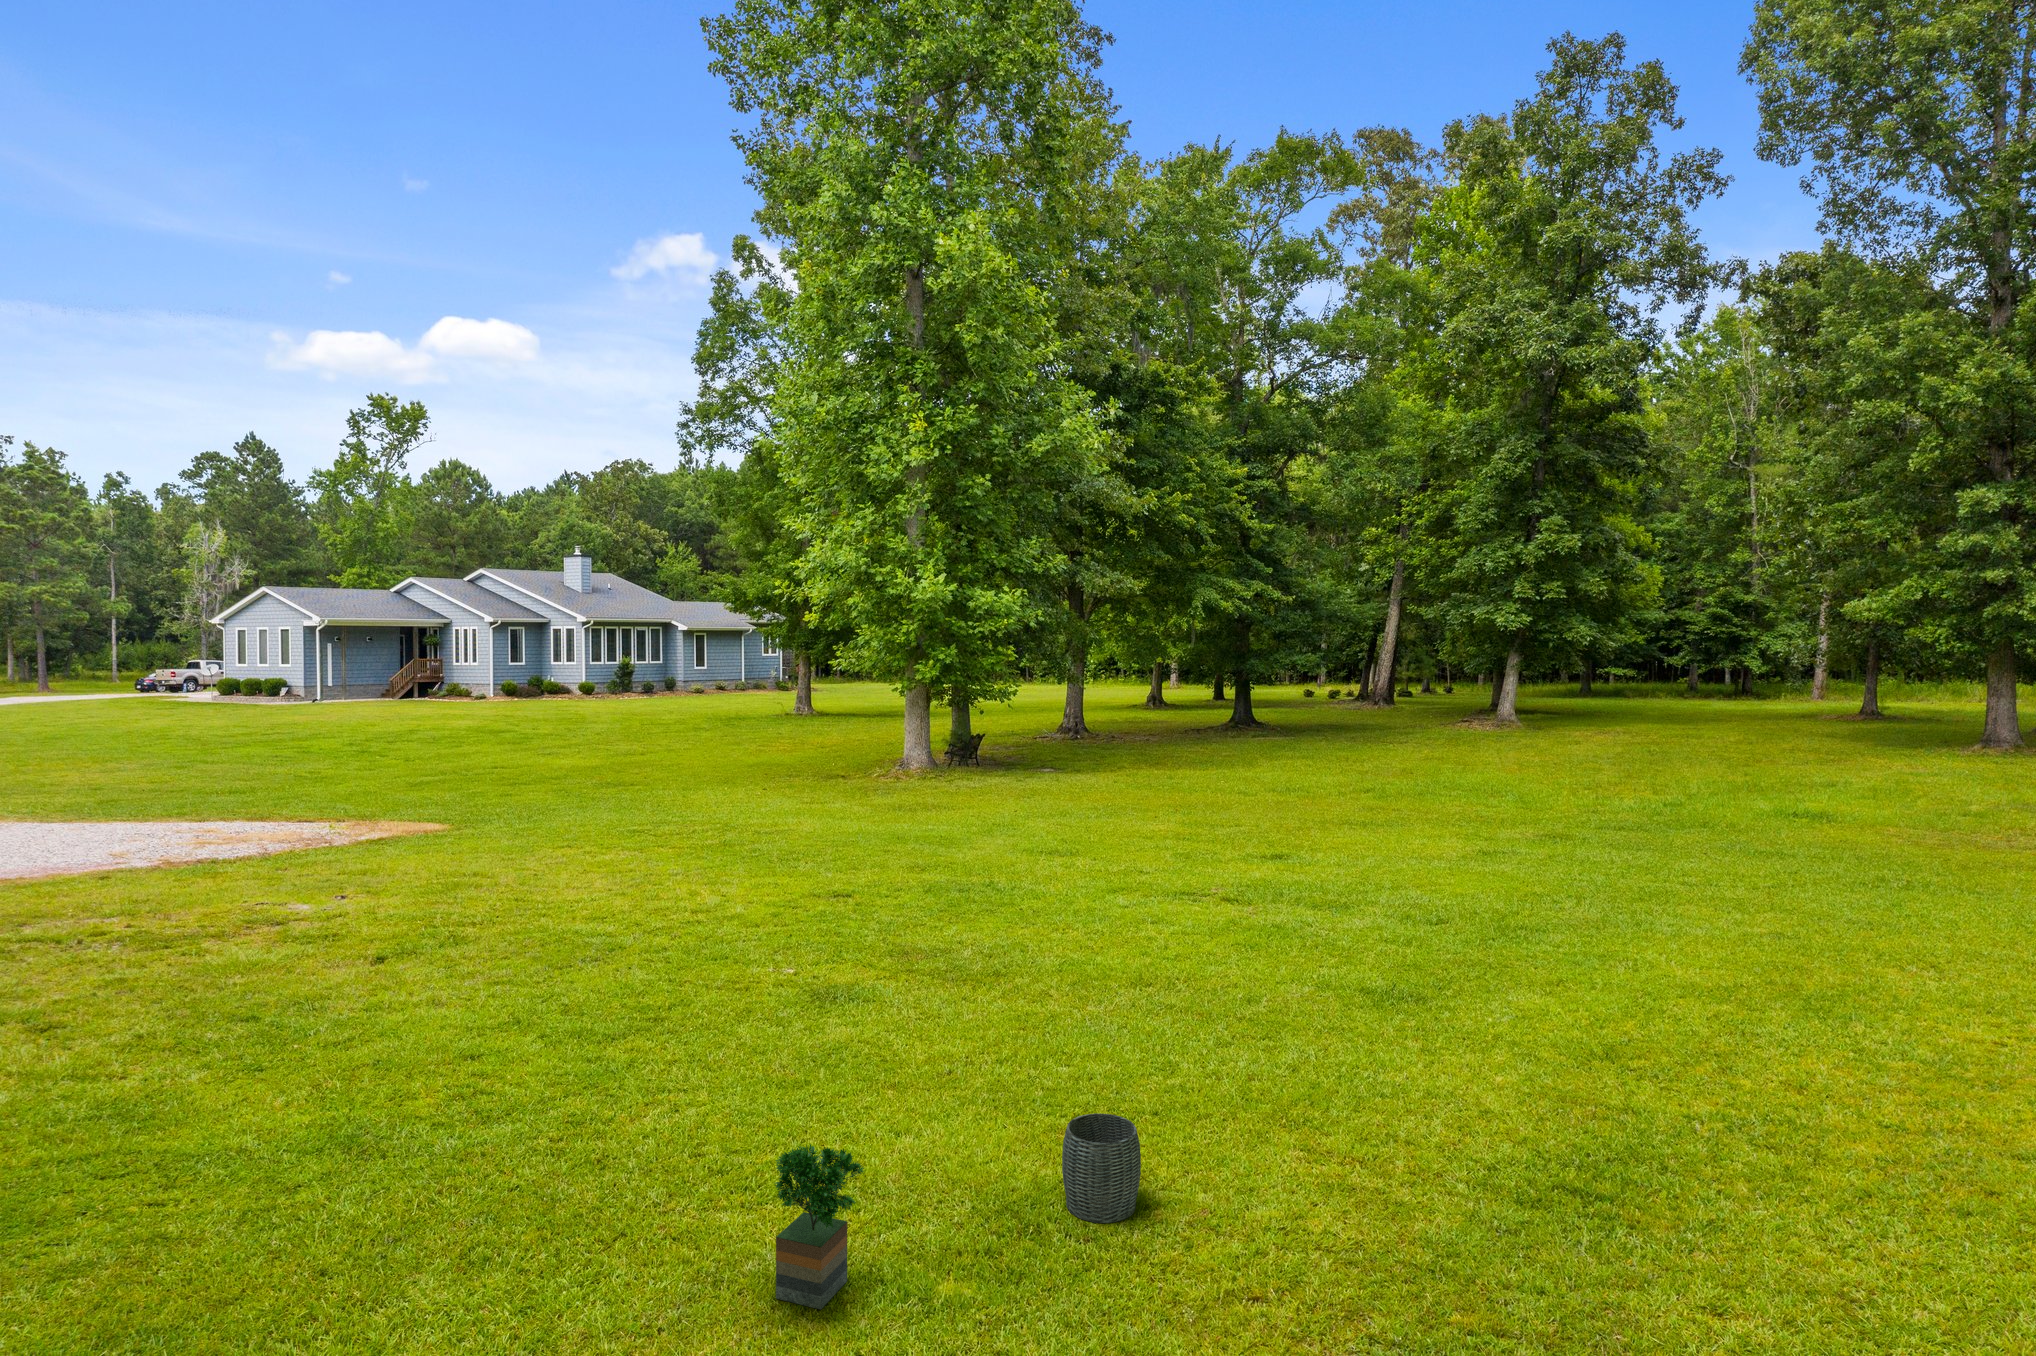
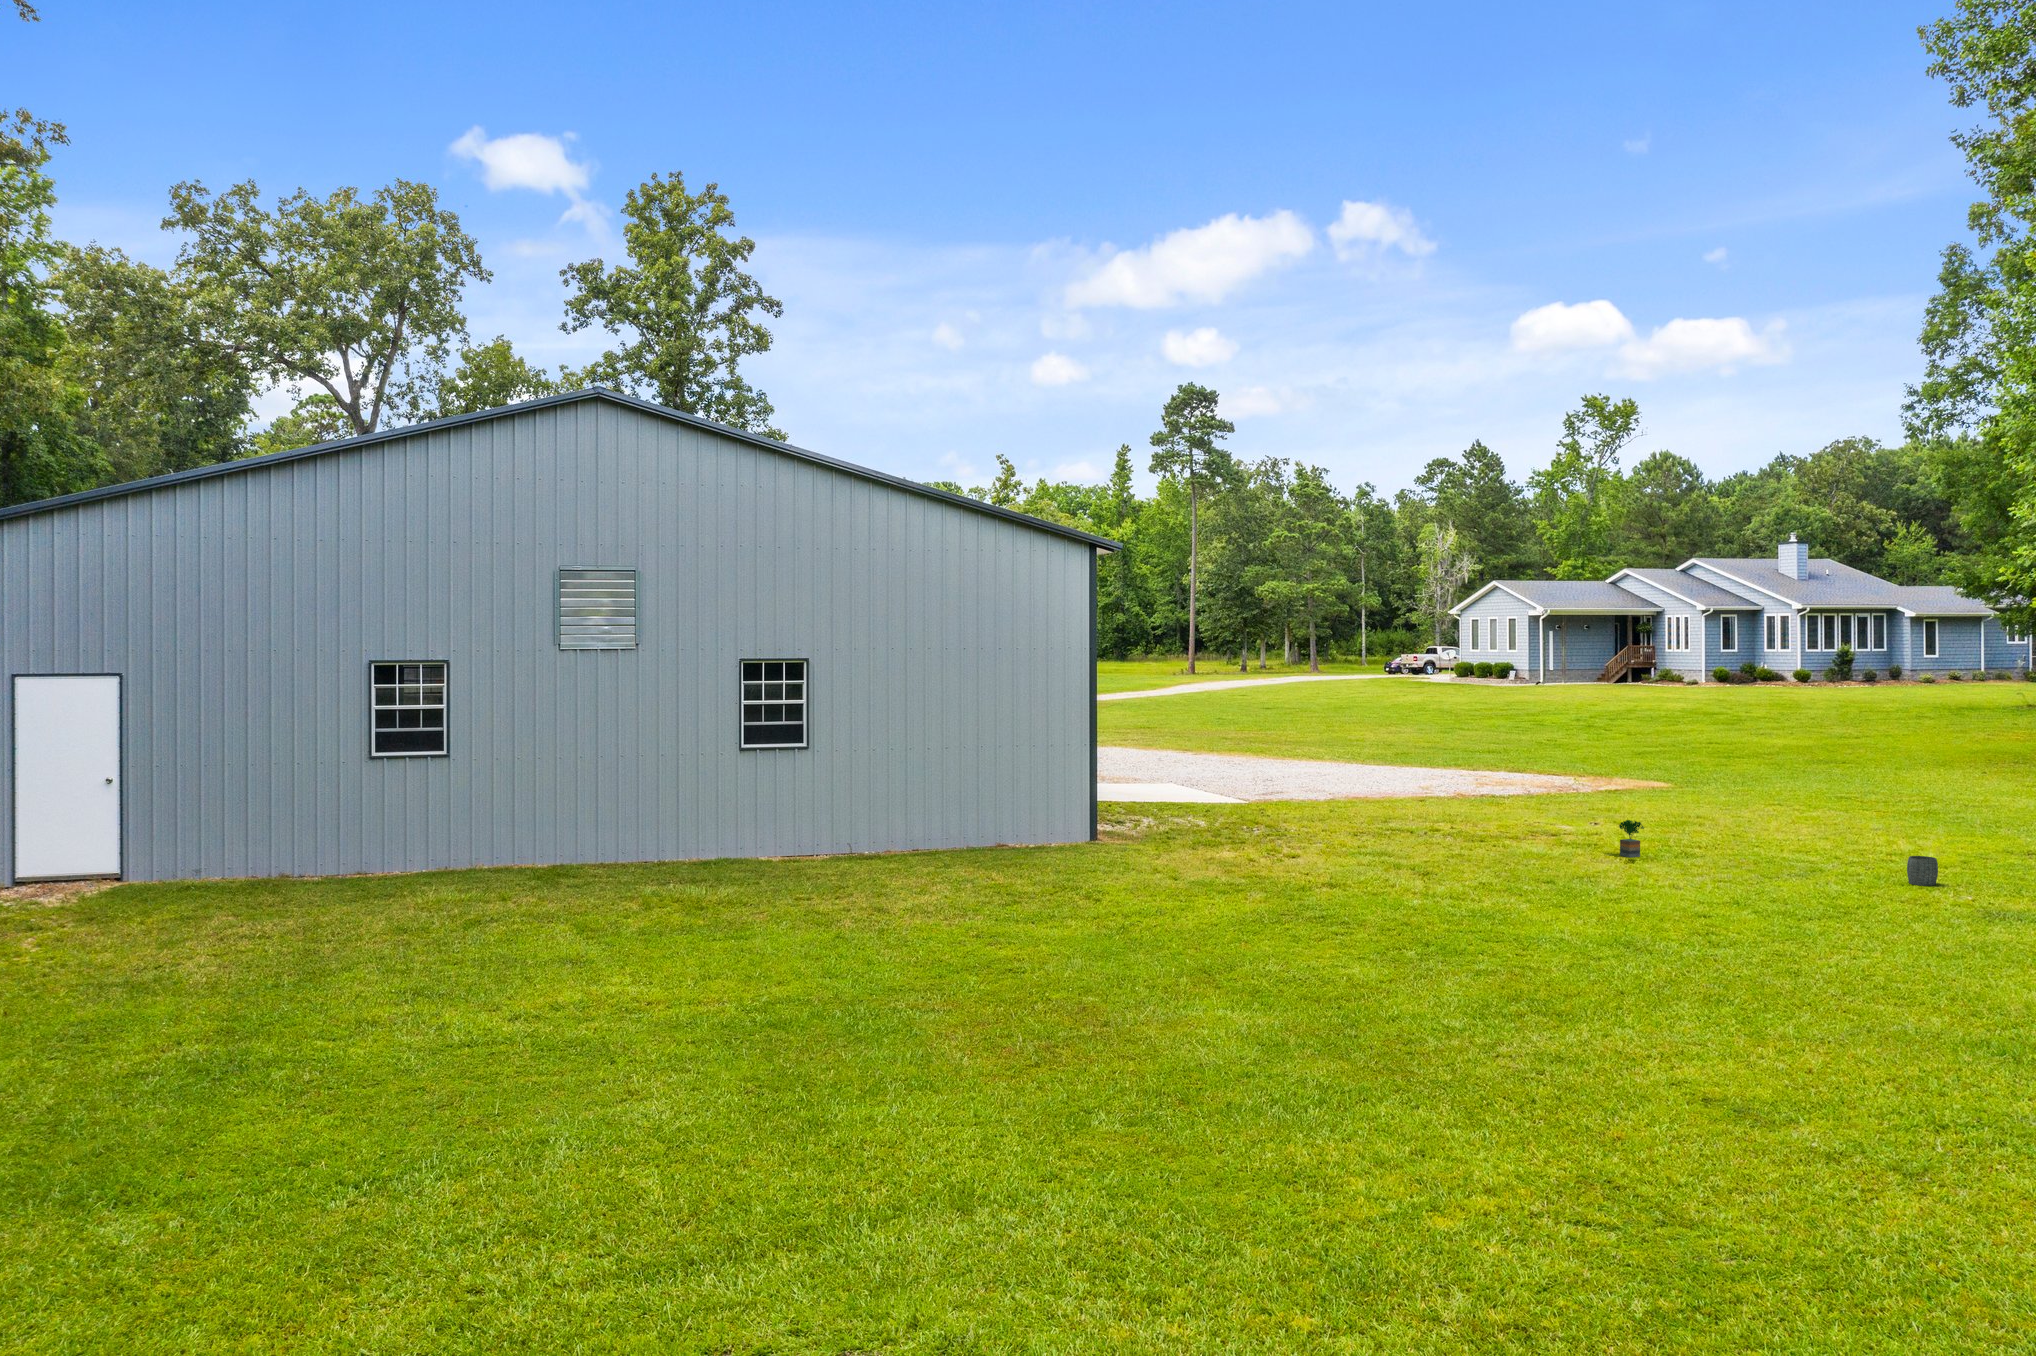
potted tree: present [775,1144,864,1309] -> present [1619,820,1644,857]

